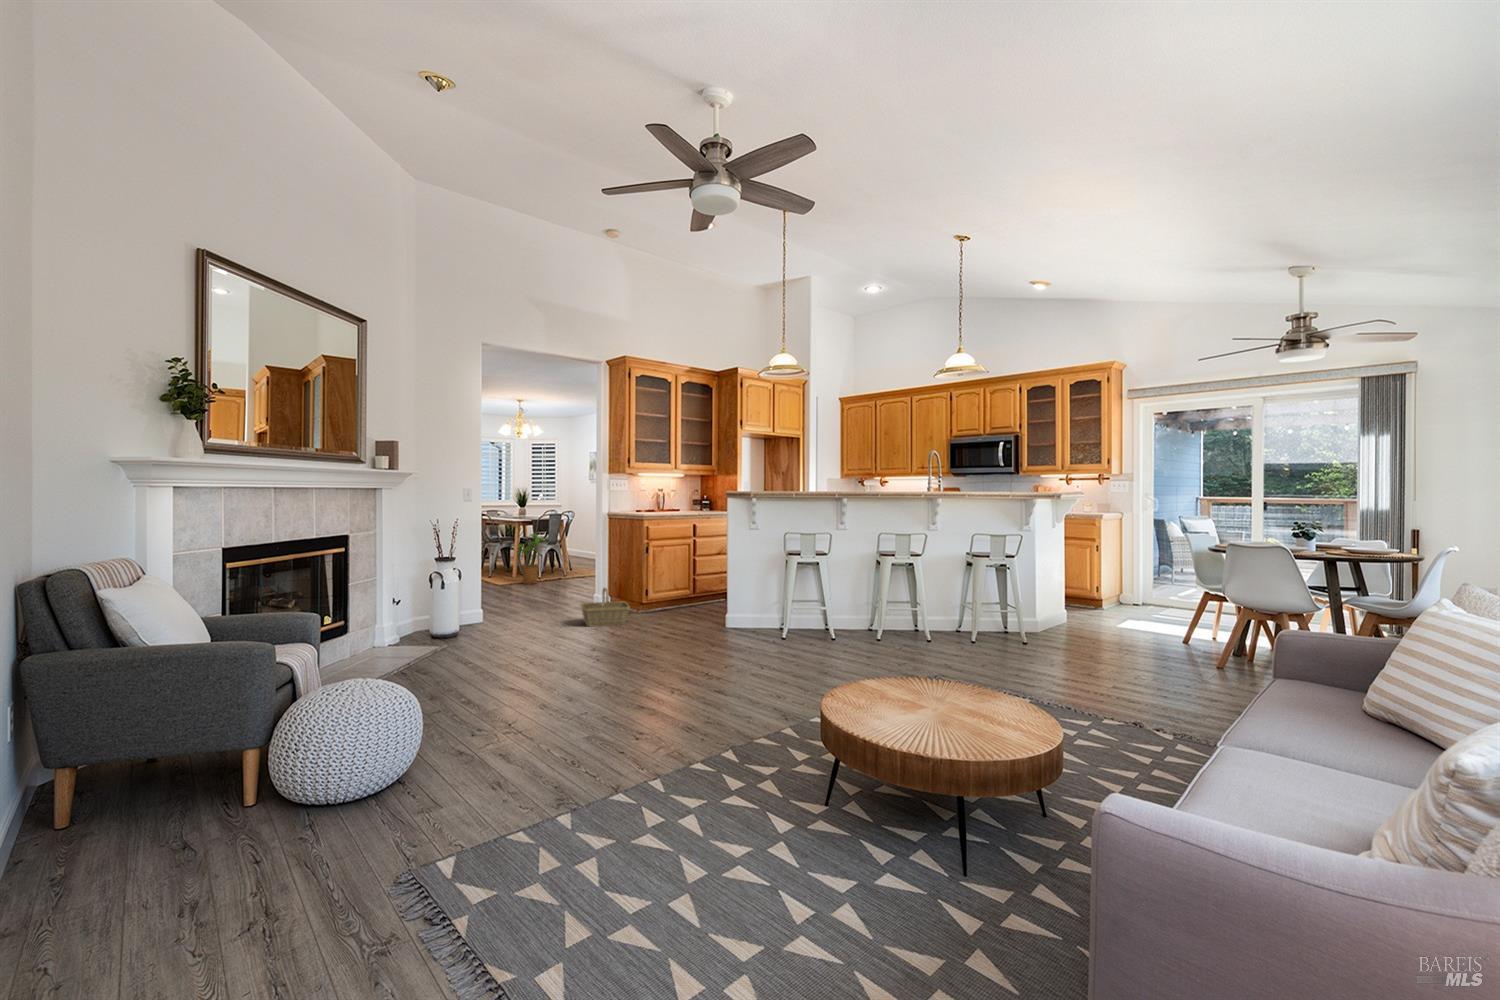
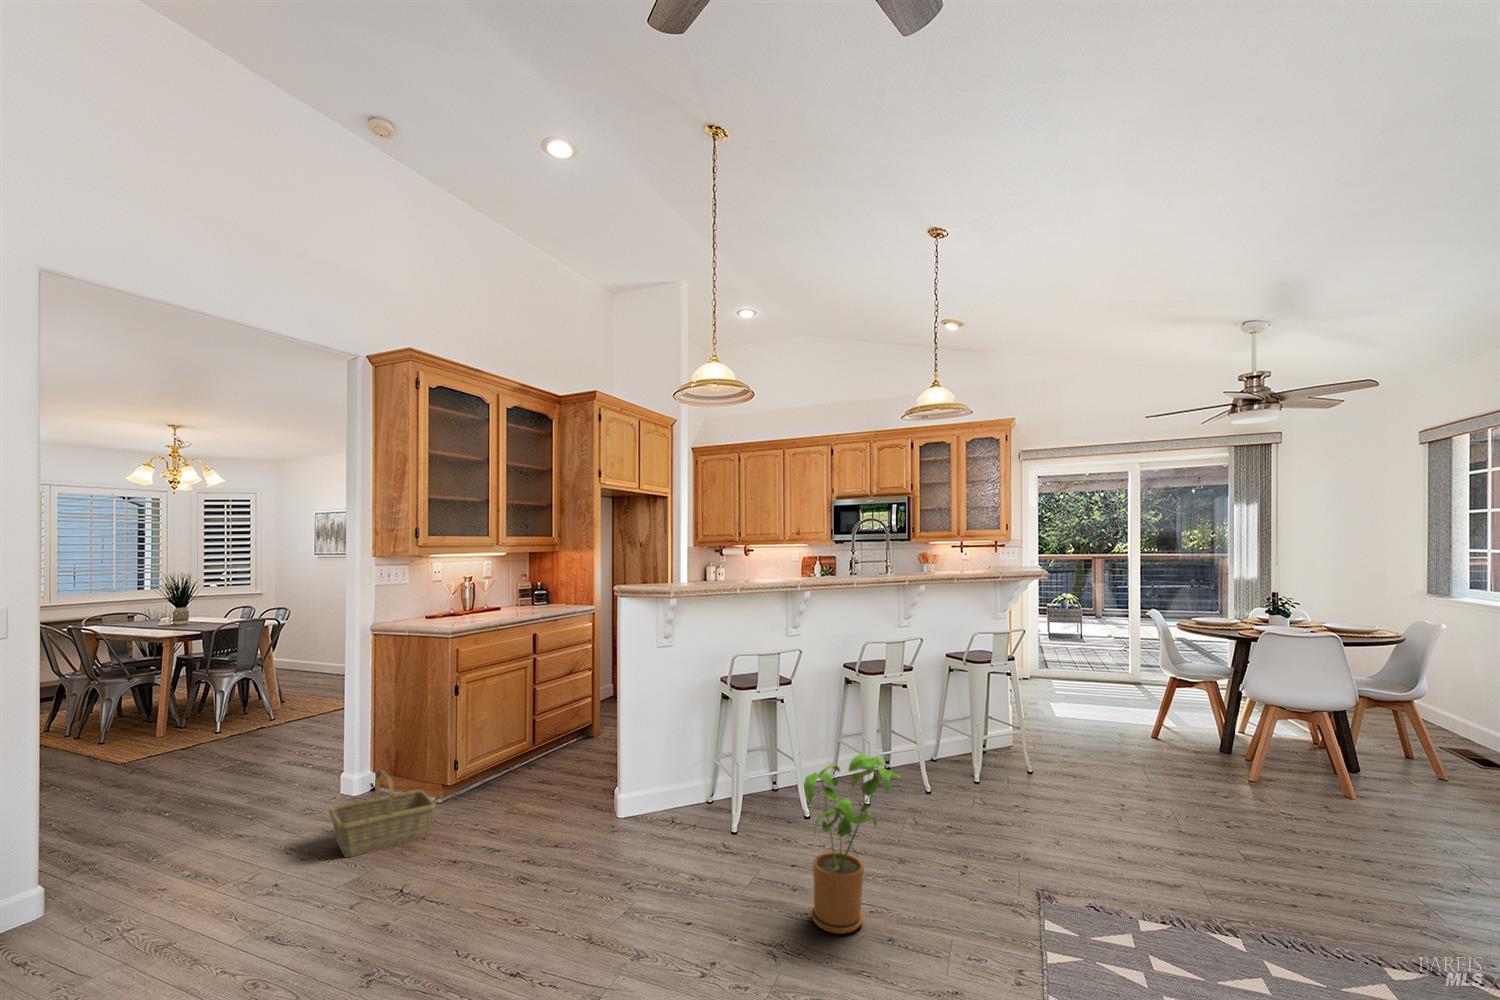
house plant: present [517,534,545,584] -> present [804,754,900,934]

